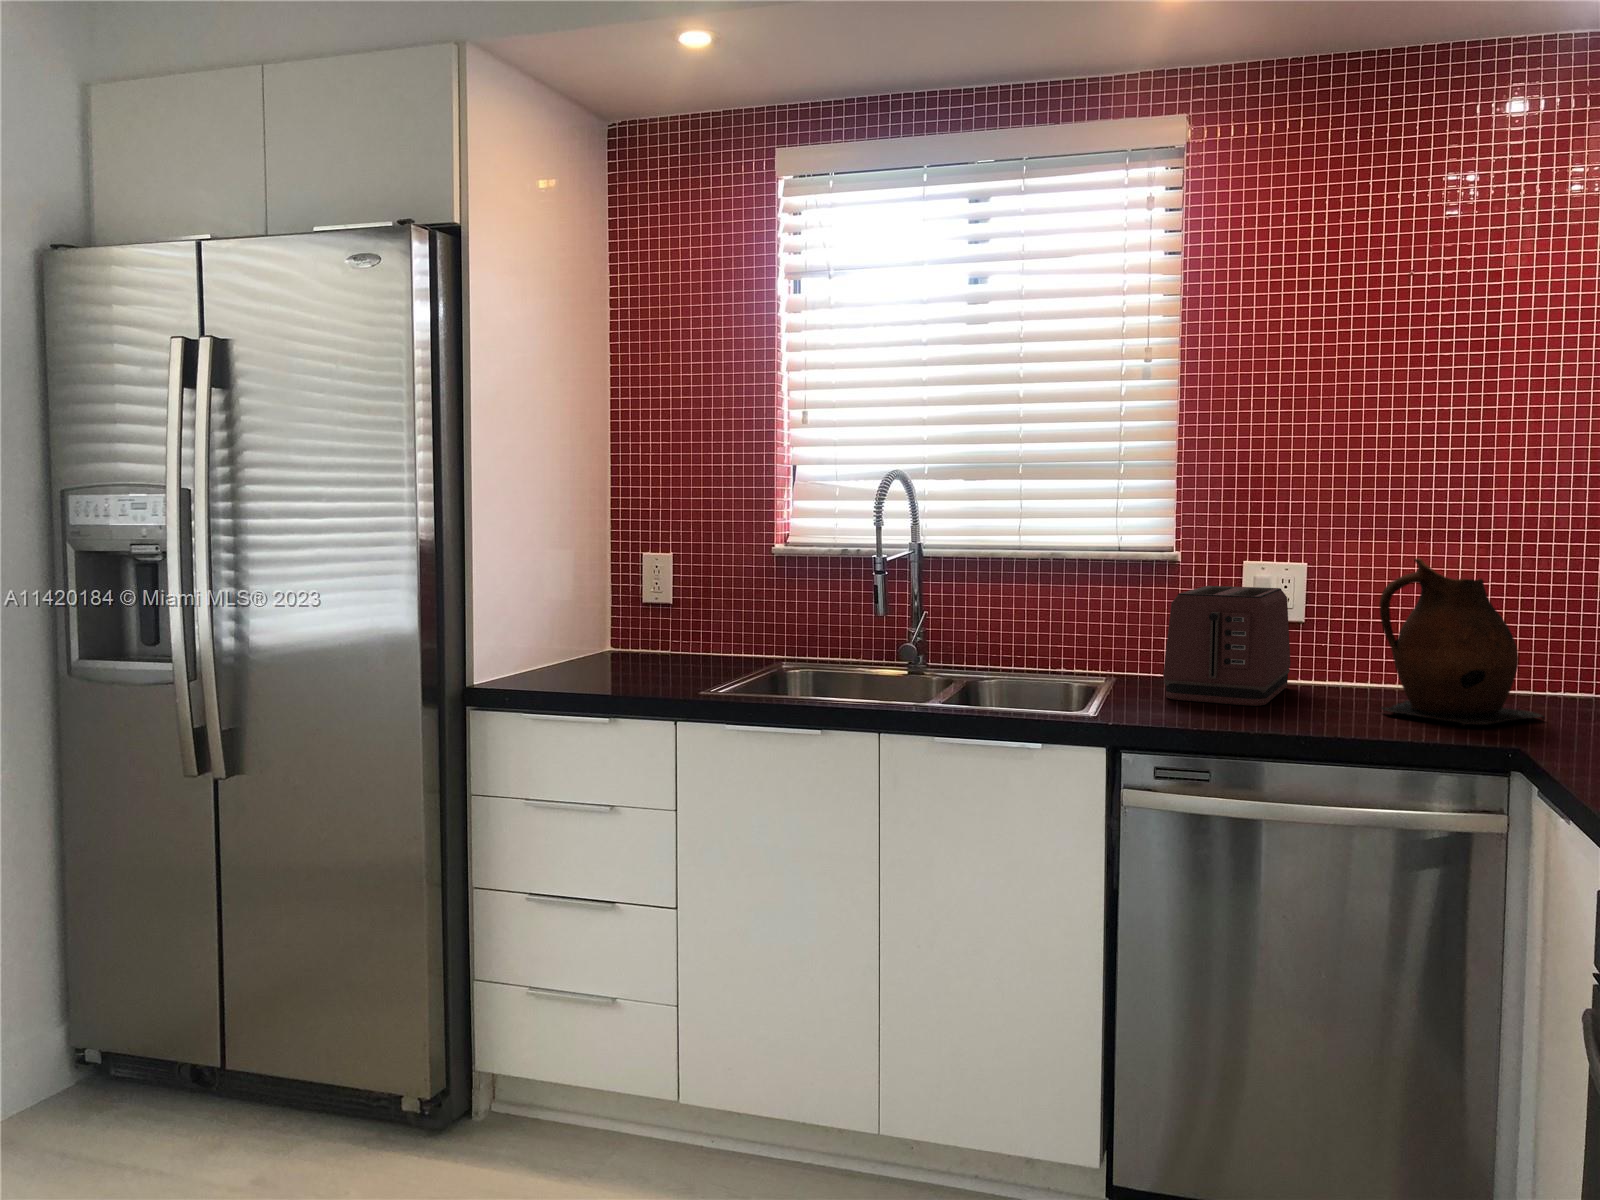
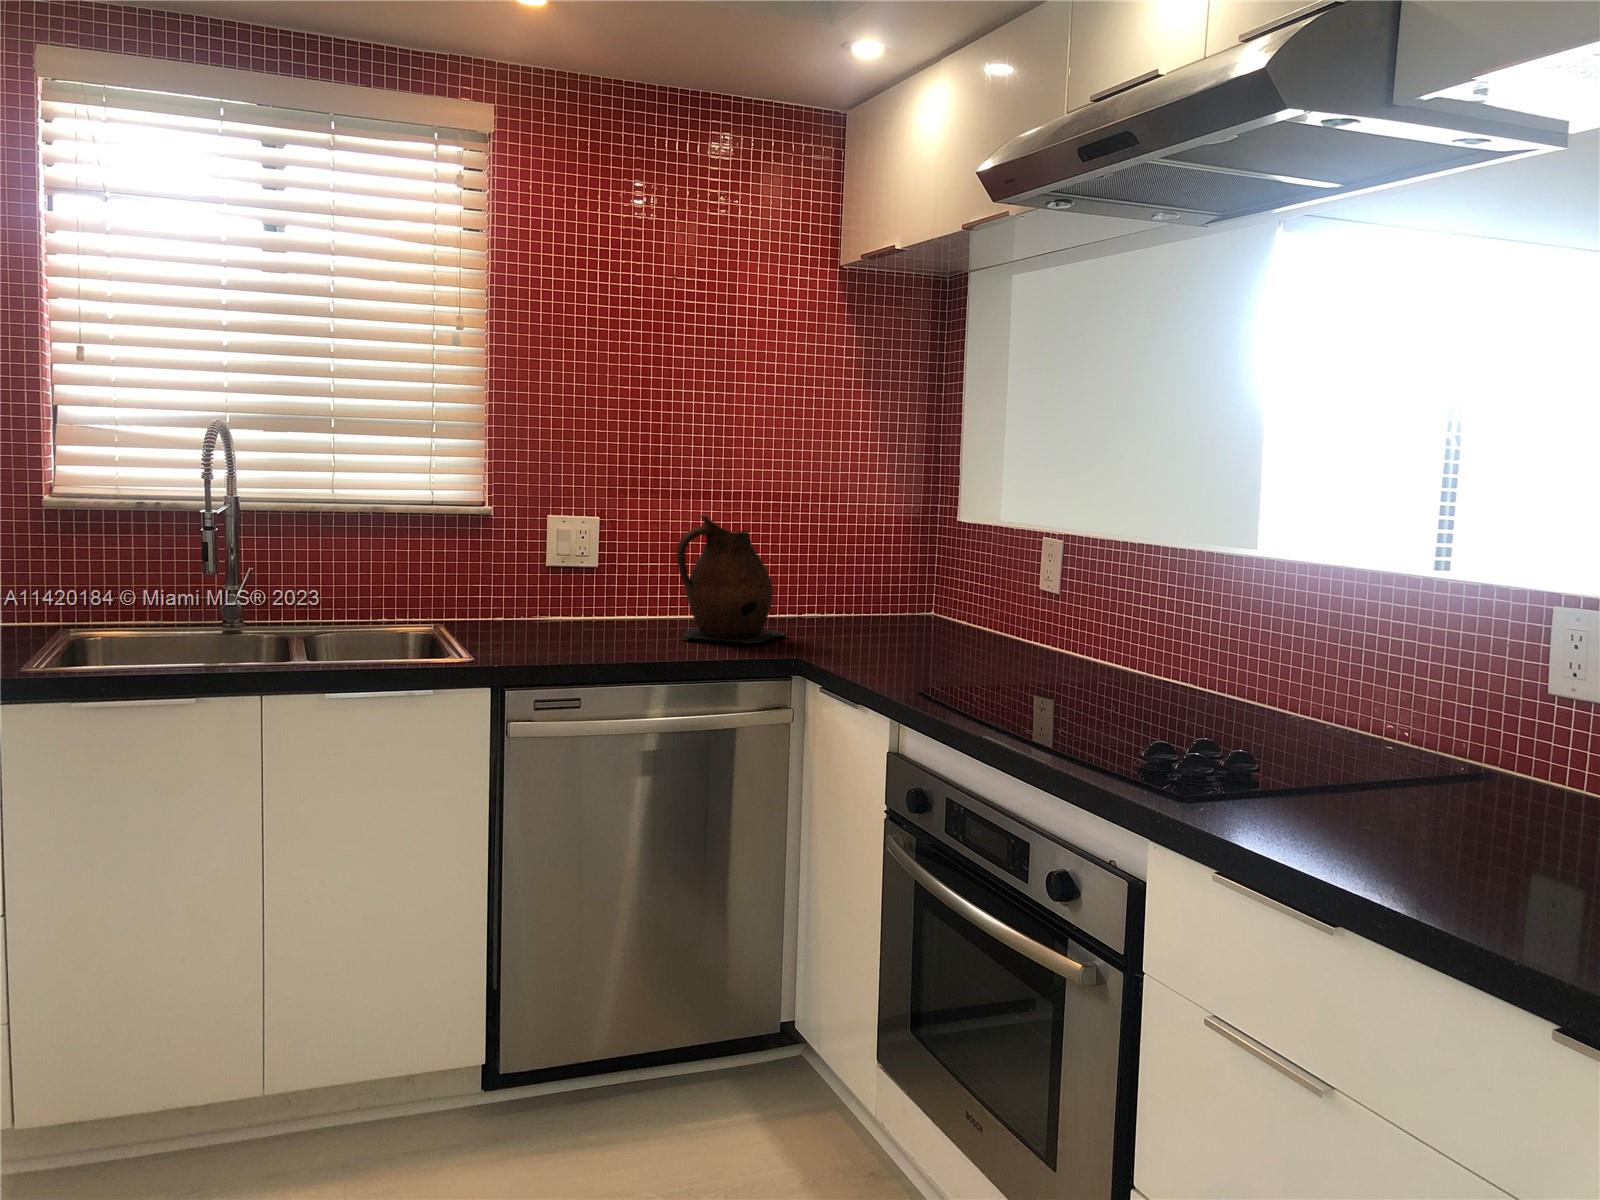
toaster: present [1163,586,1290,706] -> none [507,537,596,641]

